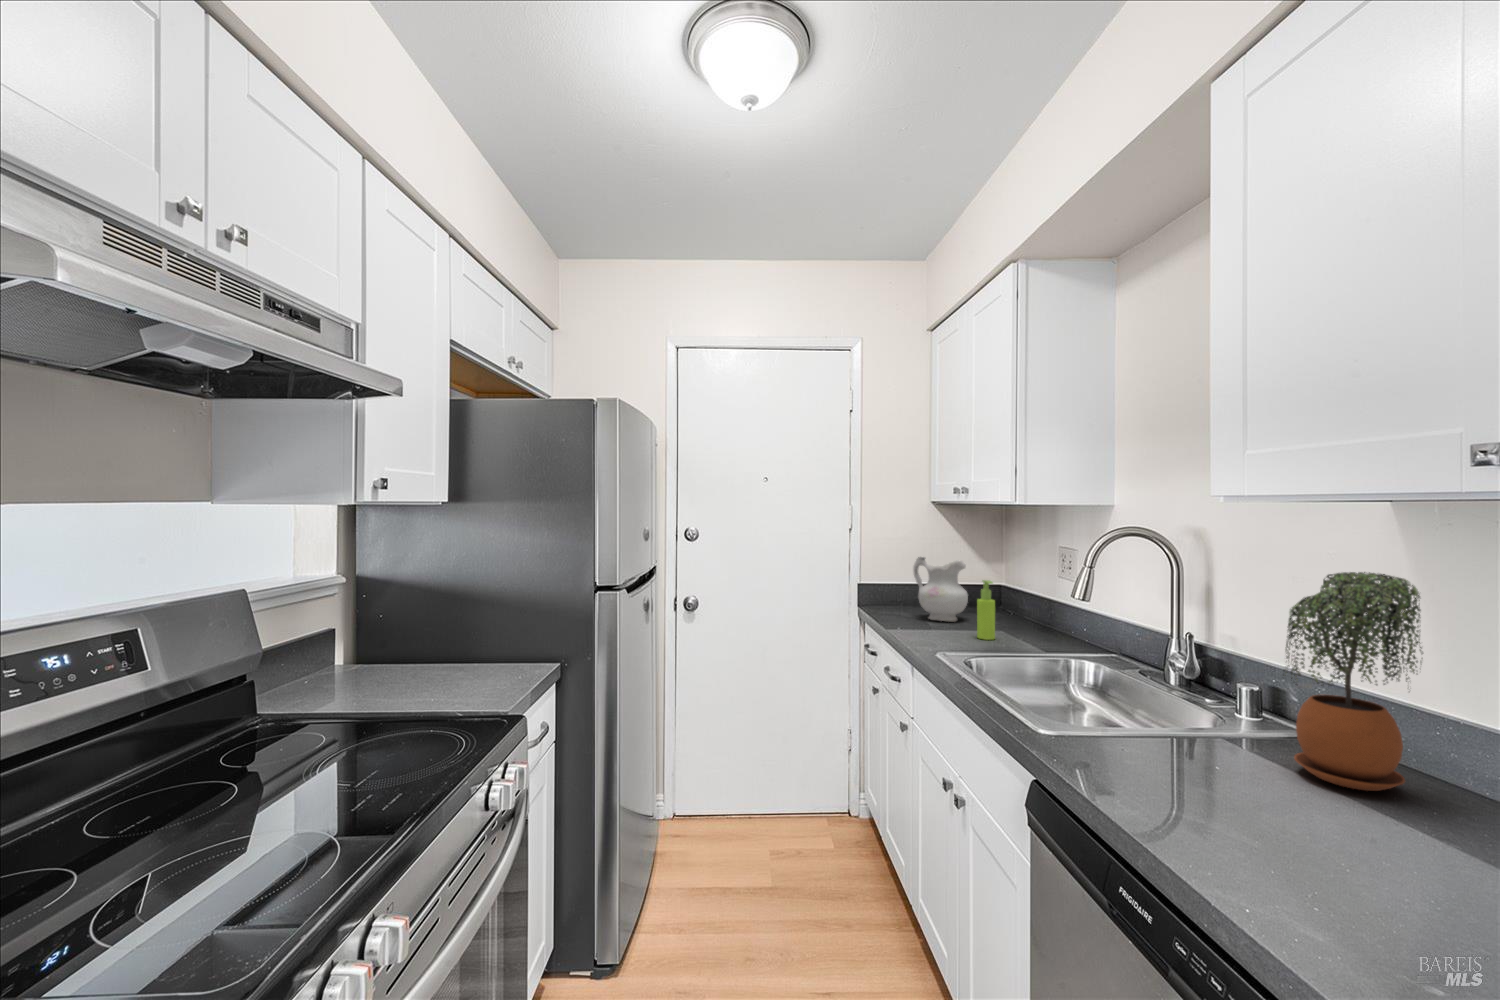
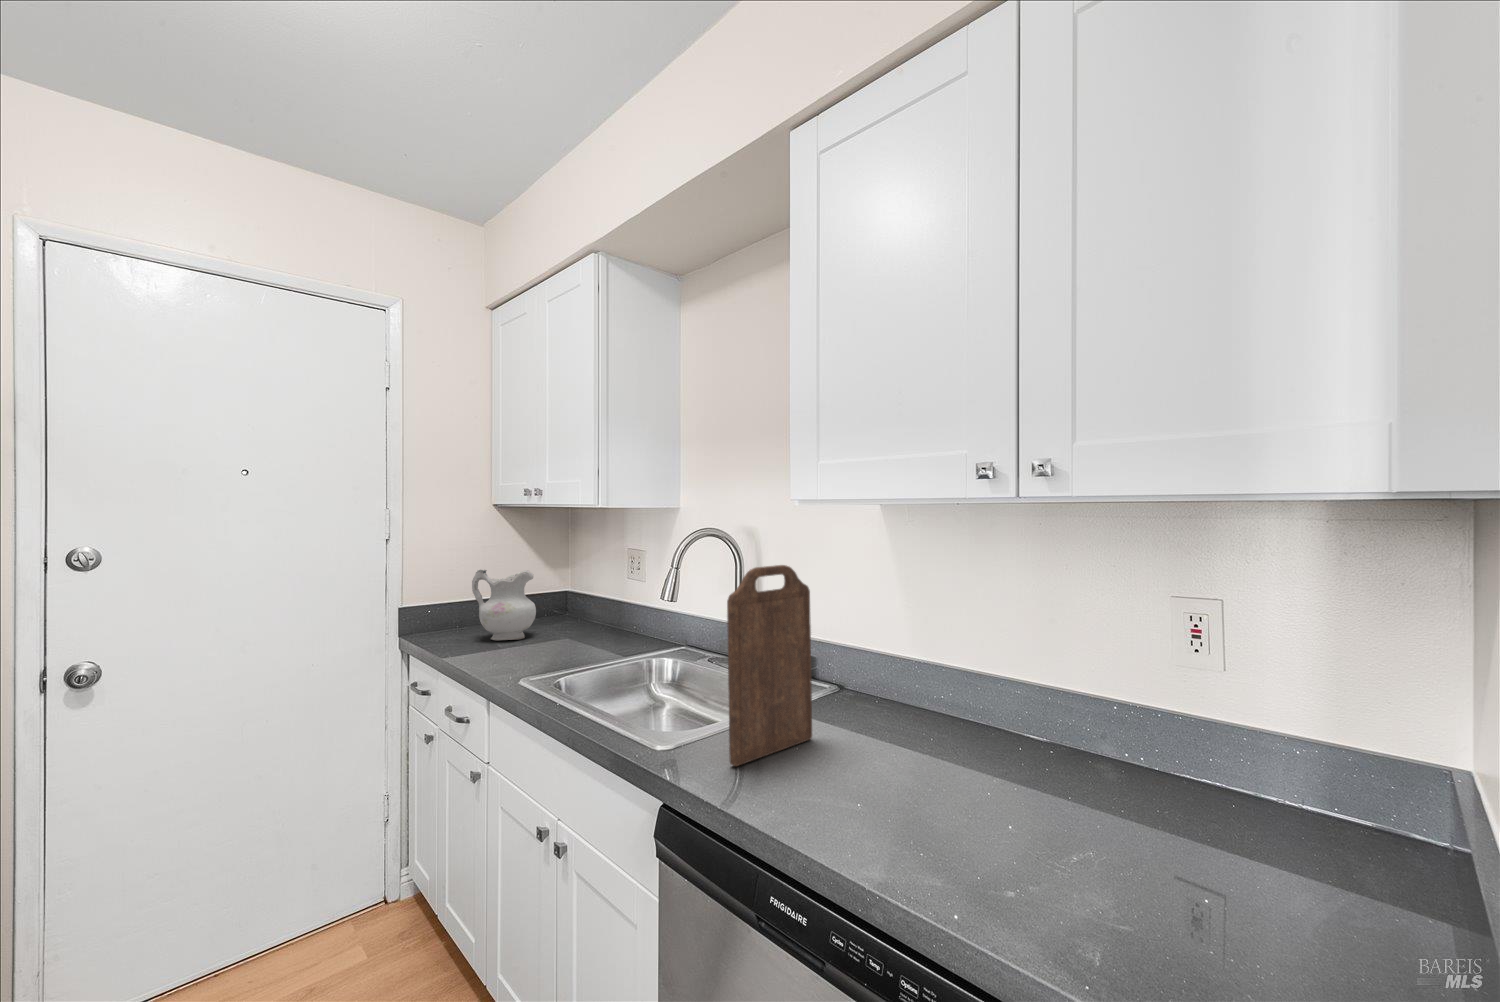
cutting board: none [1109,567,1228,766] -> present [727,565,812,766]
potted plant: present [1286,572,1423,791] -> none [842,557,928,734]
soap dispenser: present [977,580,995,640] -> none [553,590,572,654]

